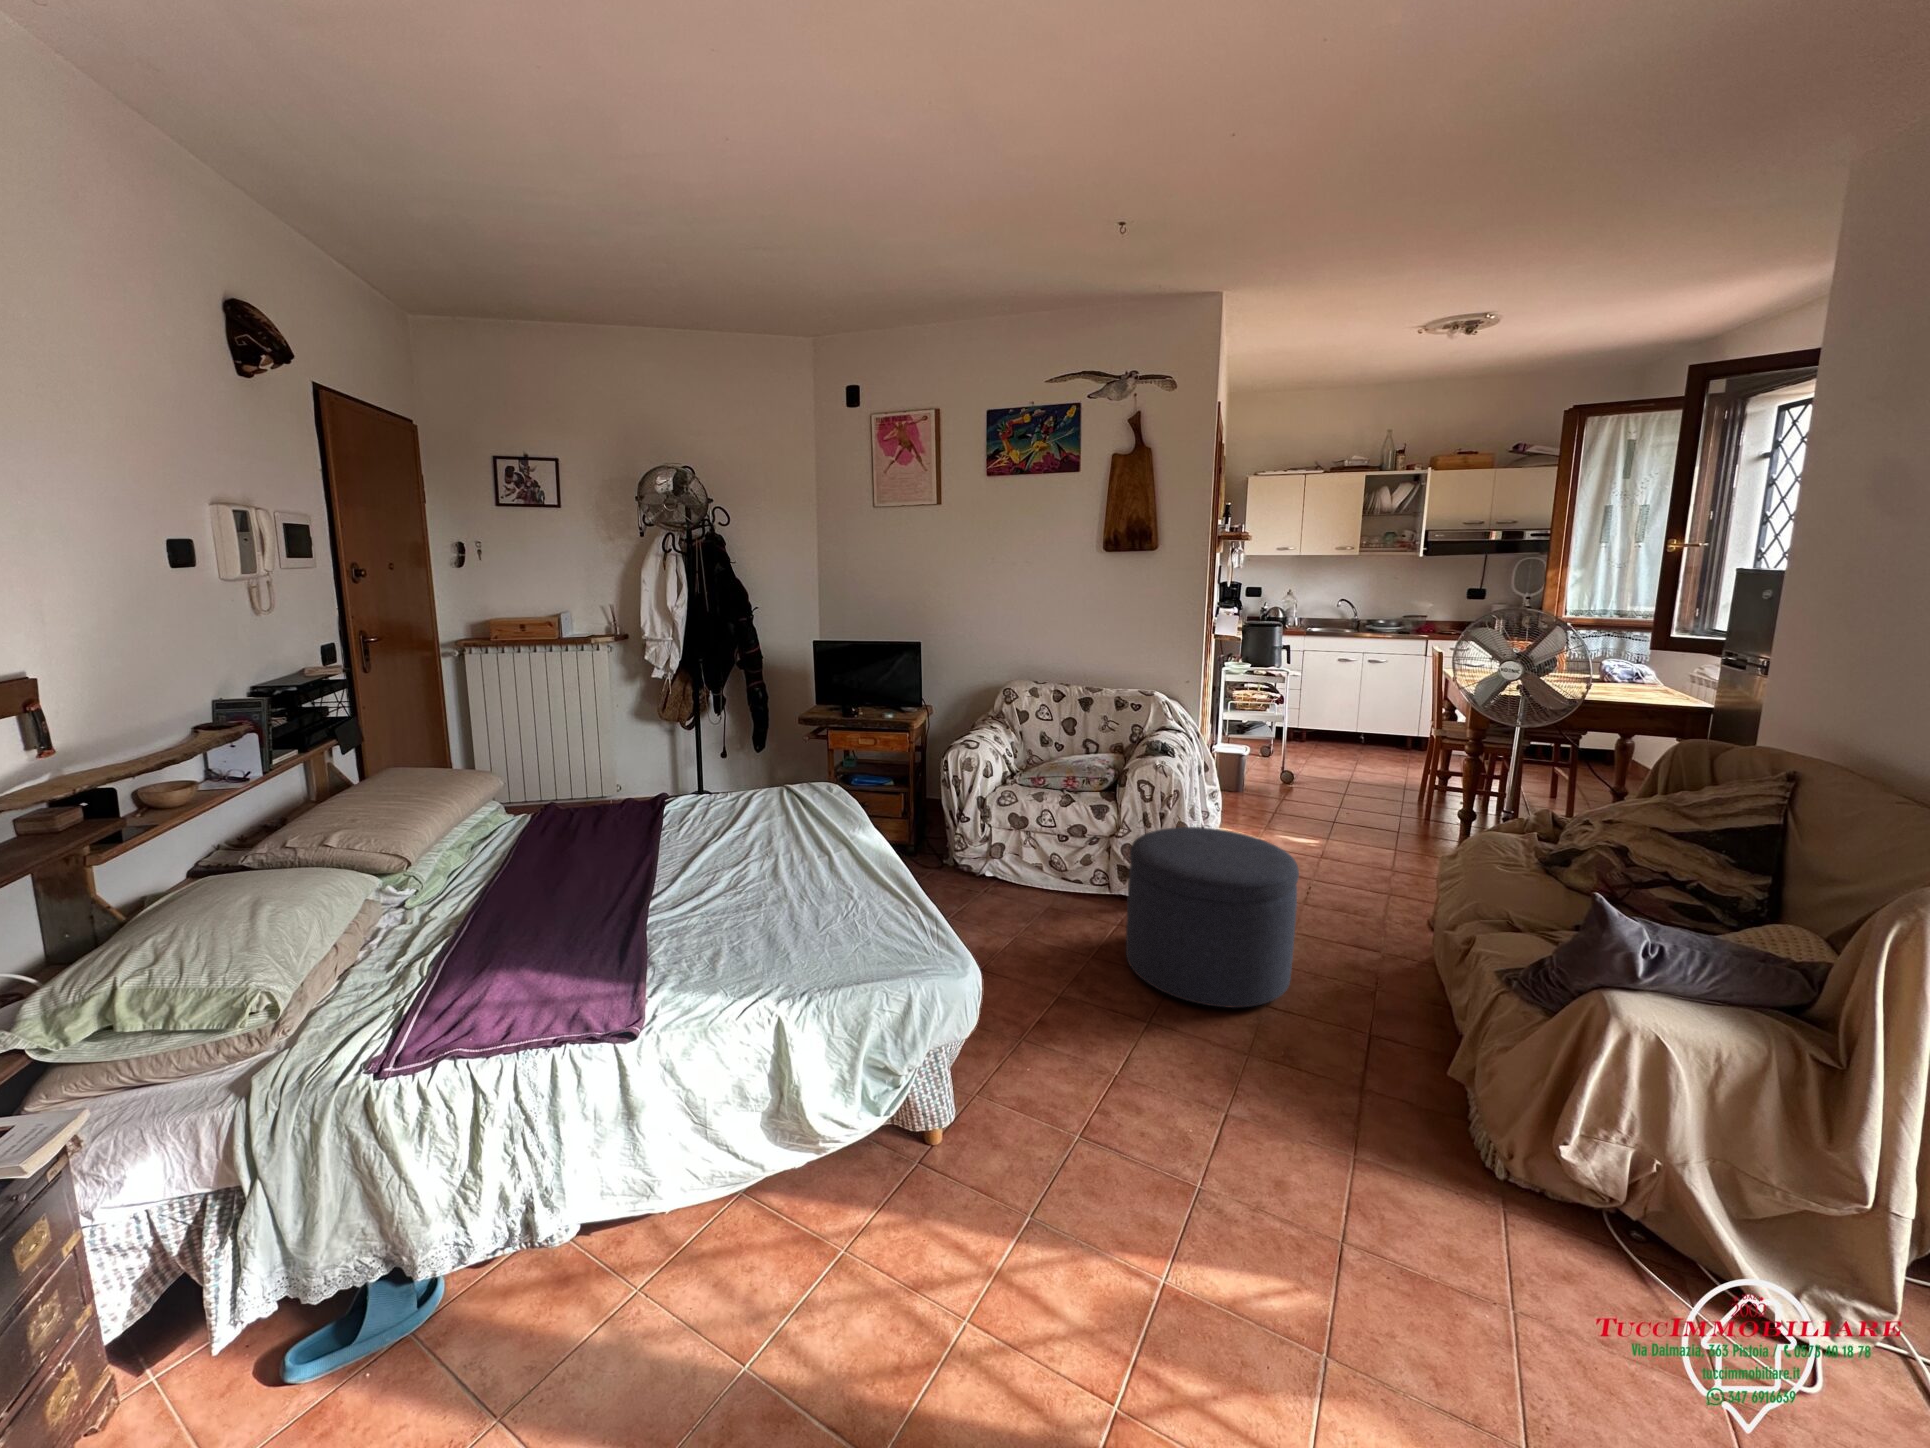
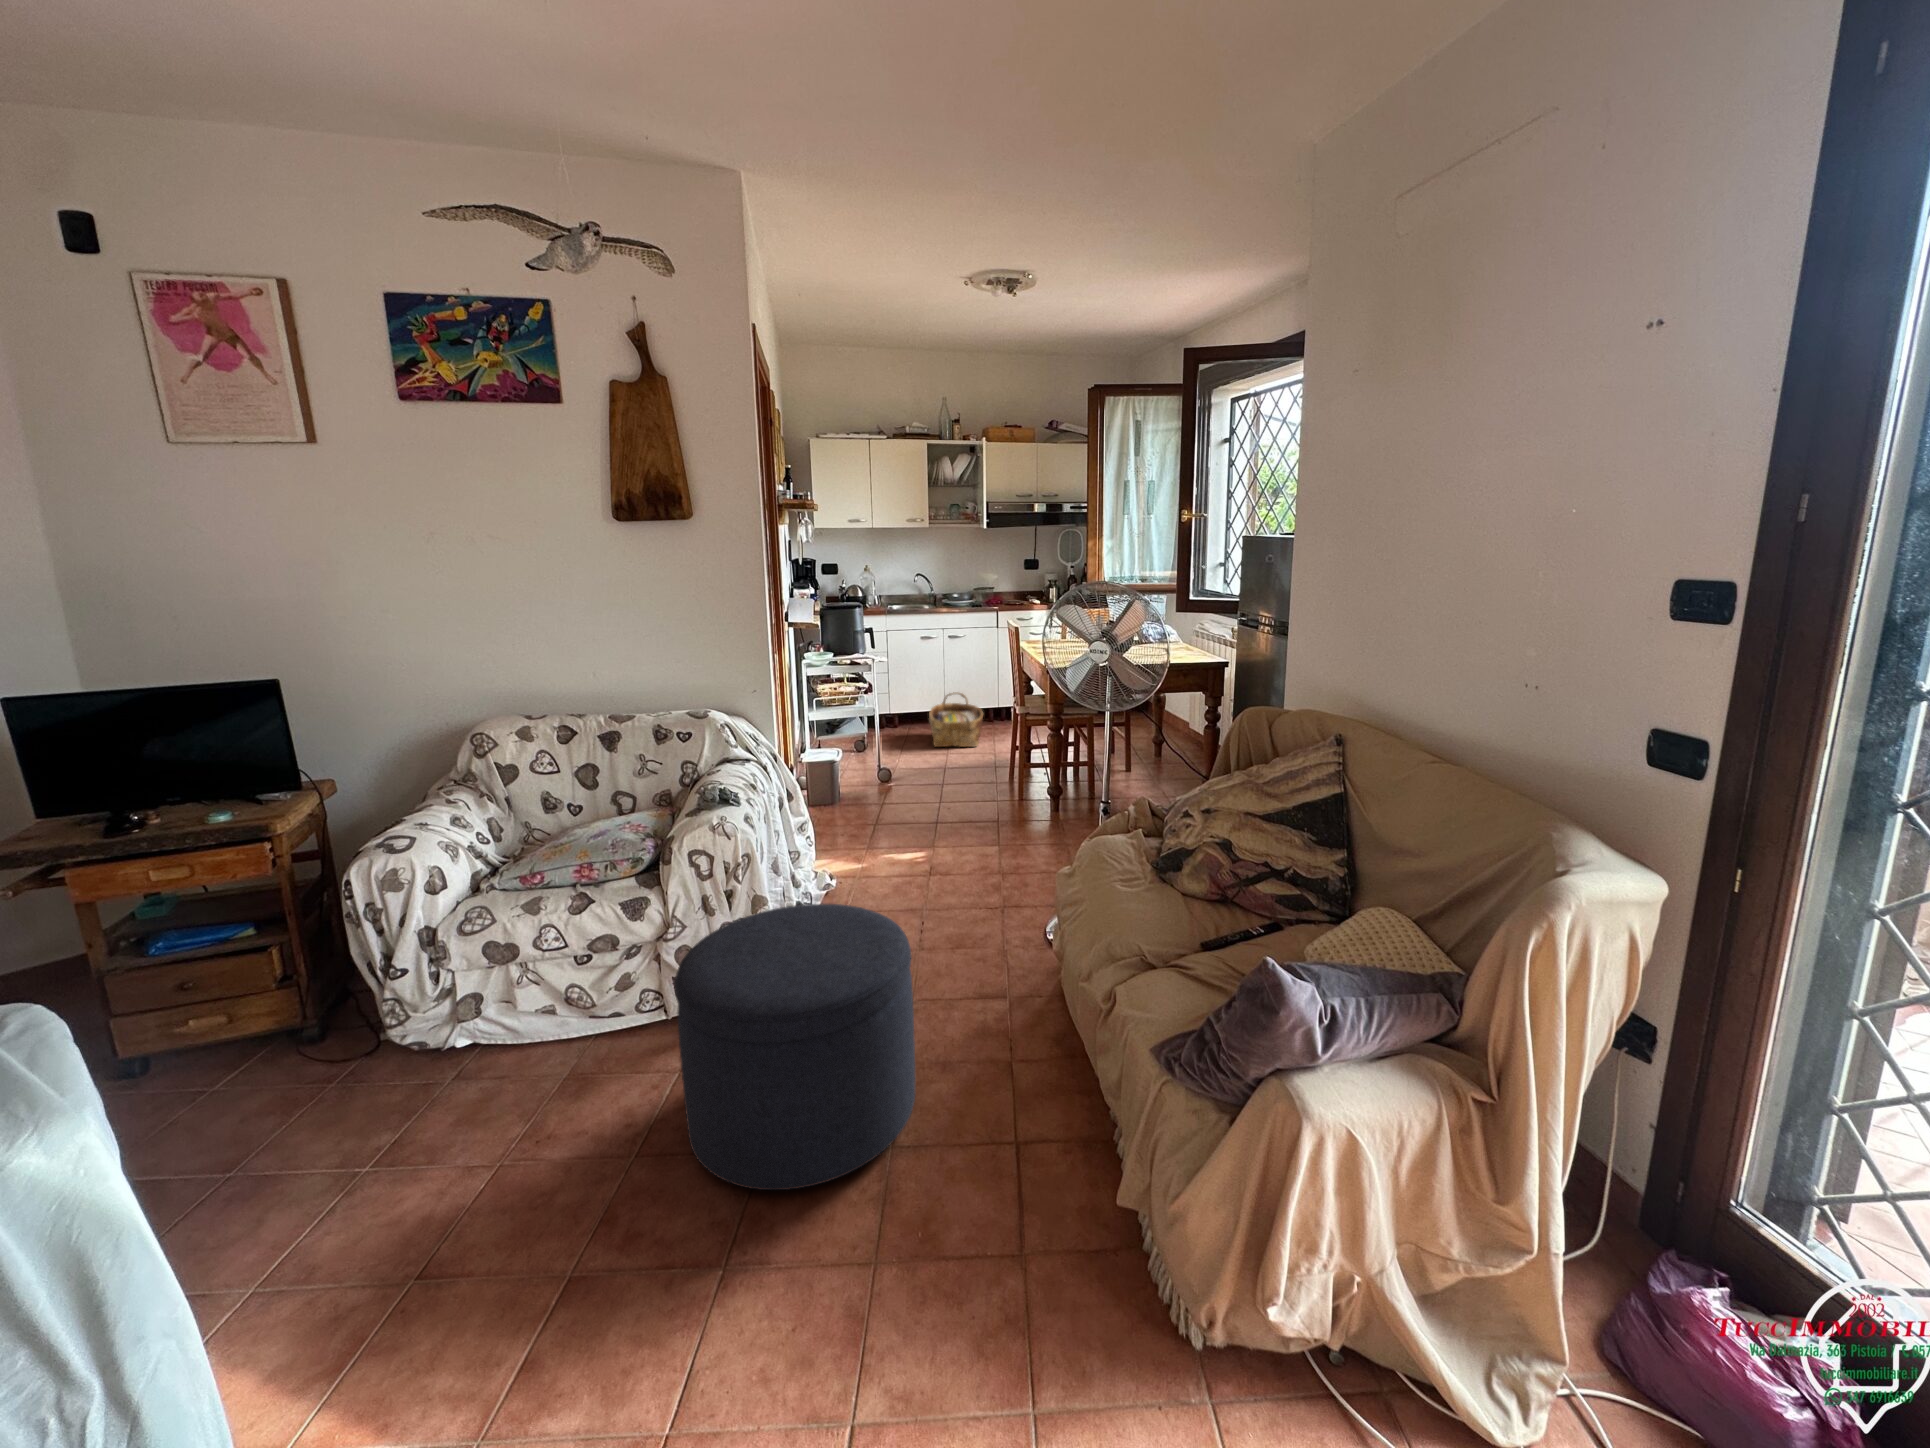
woven basket: none [1339,712,1398,766] -> present [929,692,983,747]

